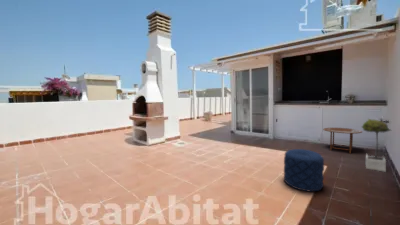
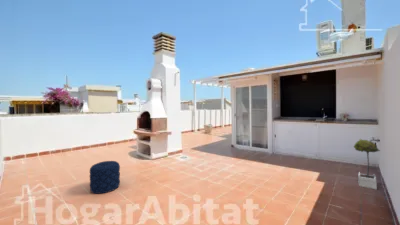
side table: present [323,128,362,153] -> none [319,145,356,170]
pouf: present [284,149,324,191] -> present [90,161,120,194]

